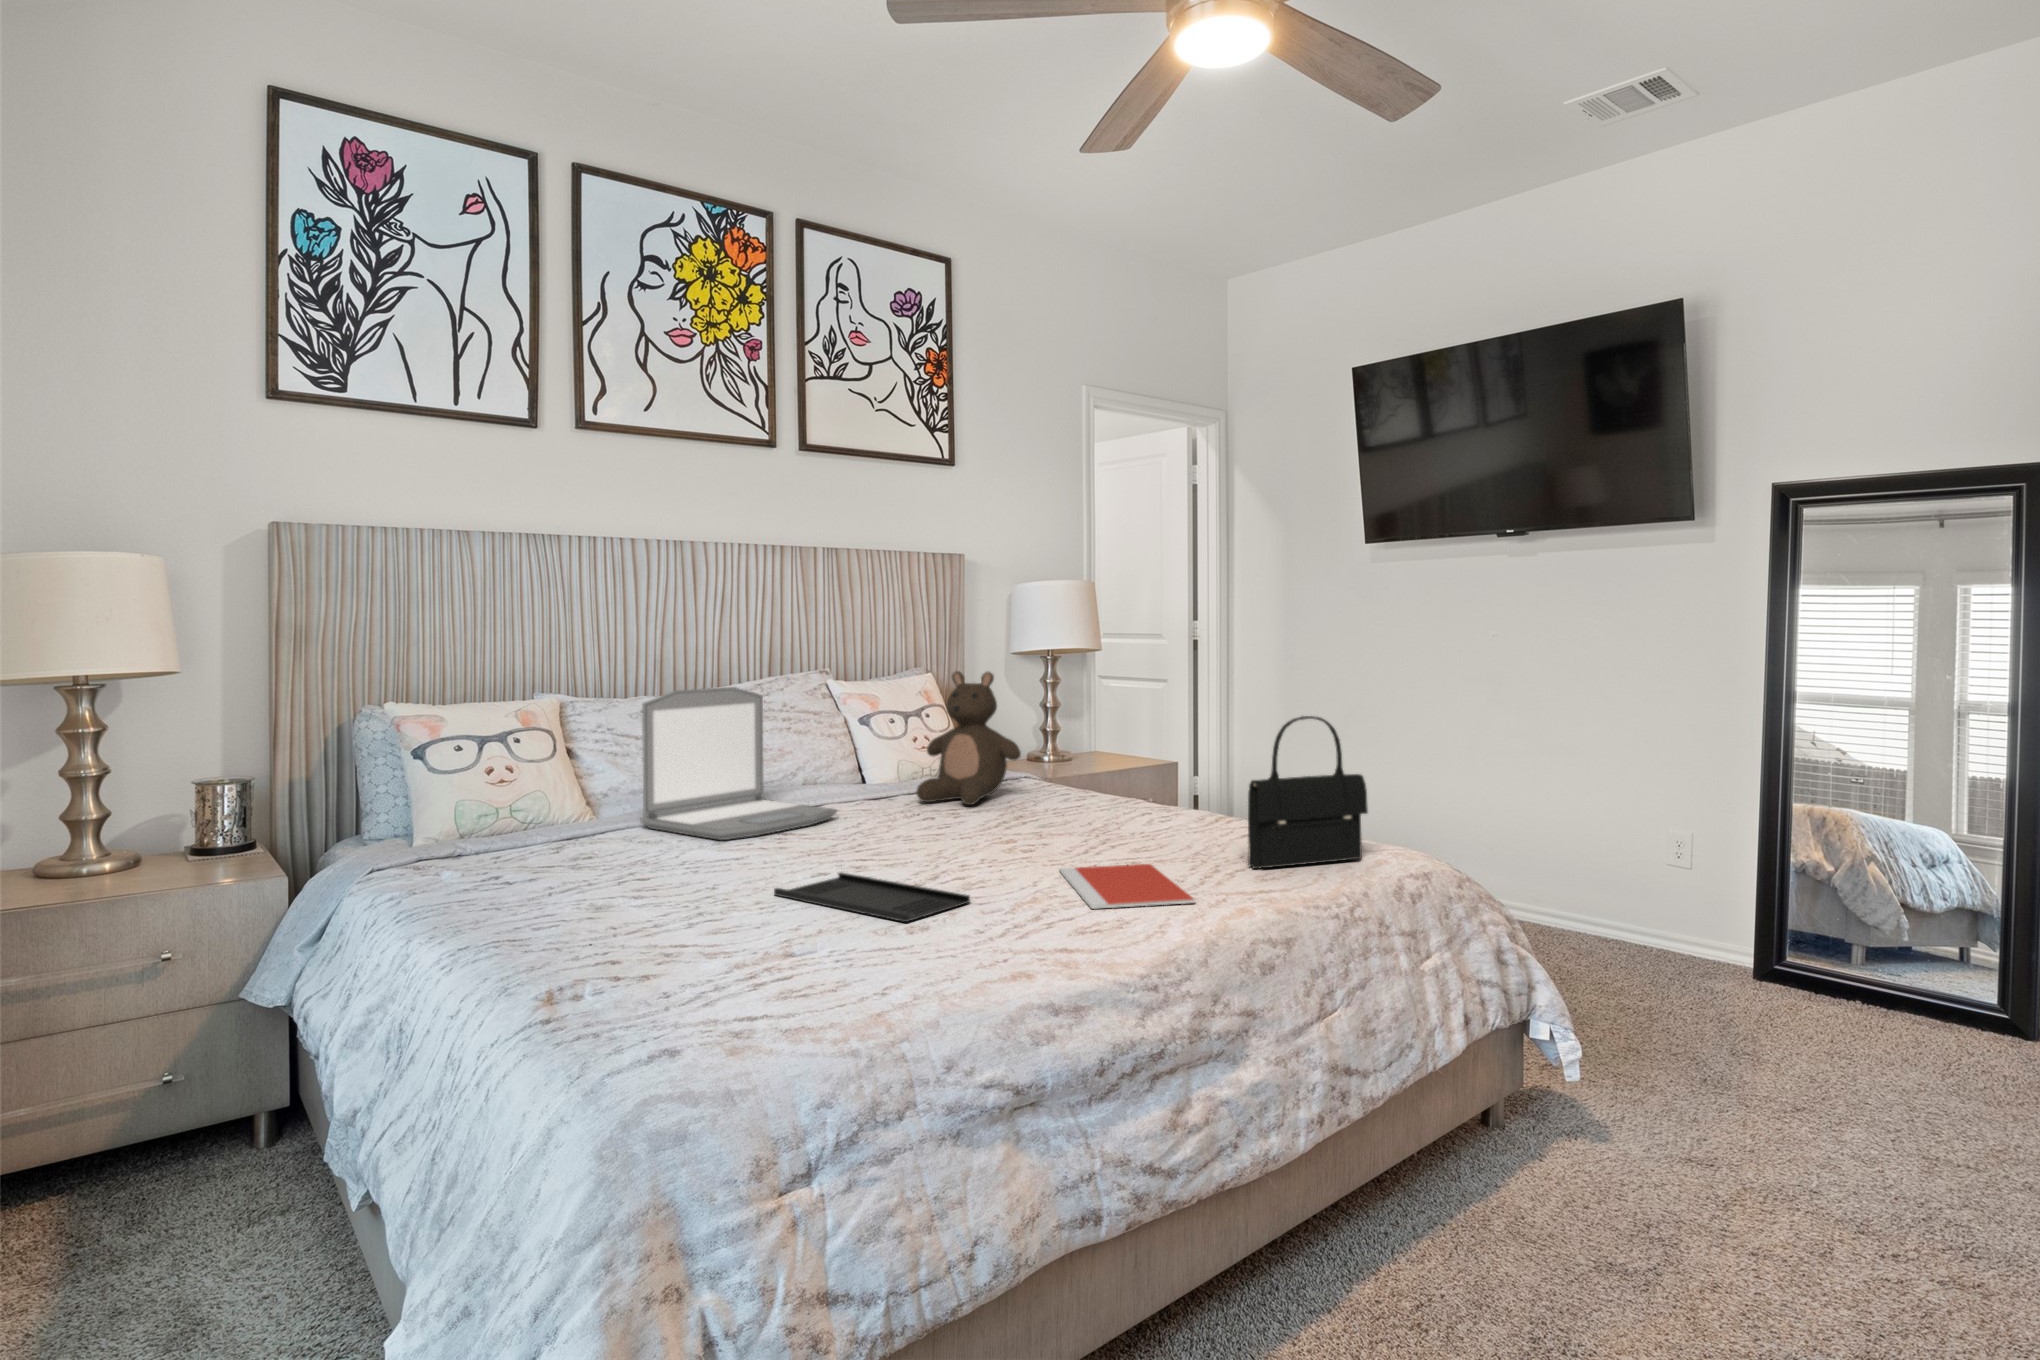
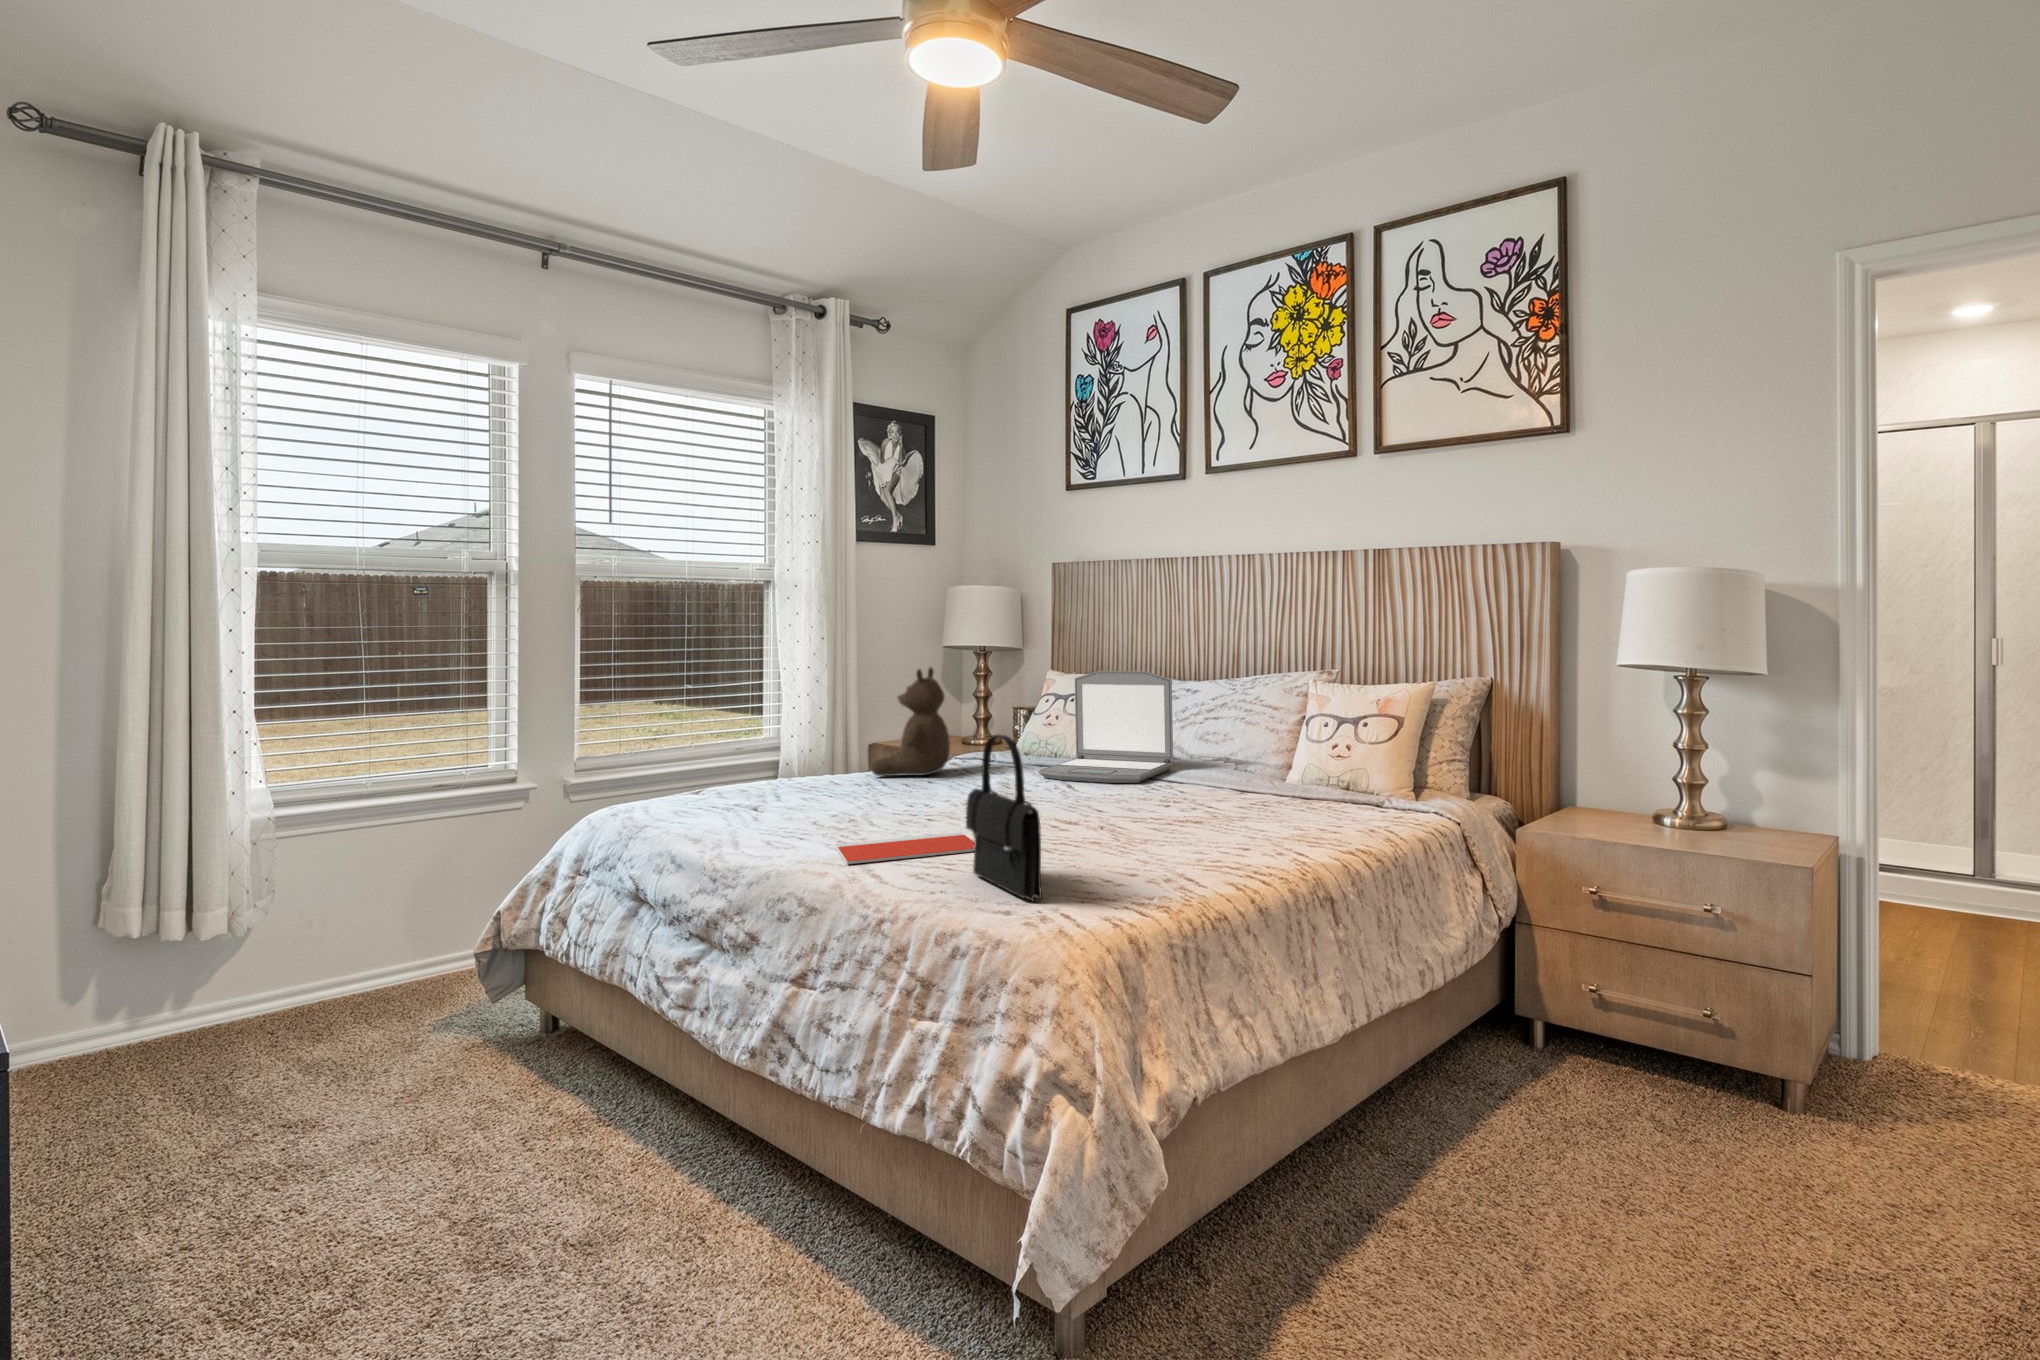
stuffed bear: present [916,671,1021,805] -> present [871,667,950,776]
tray: present [774,873,970,922] -> none [808,796,931,827]

